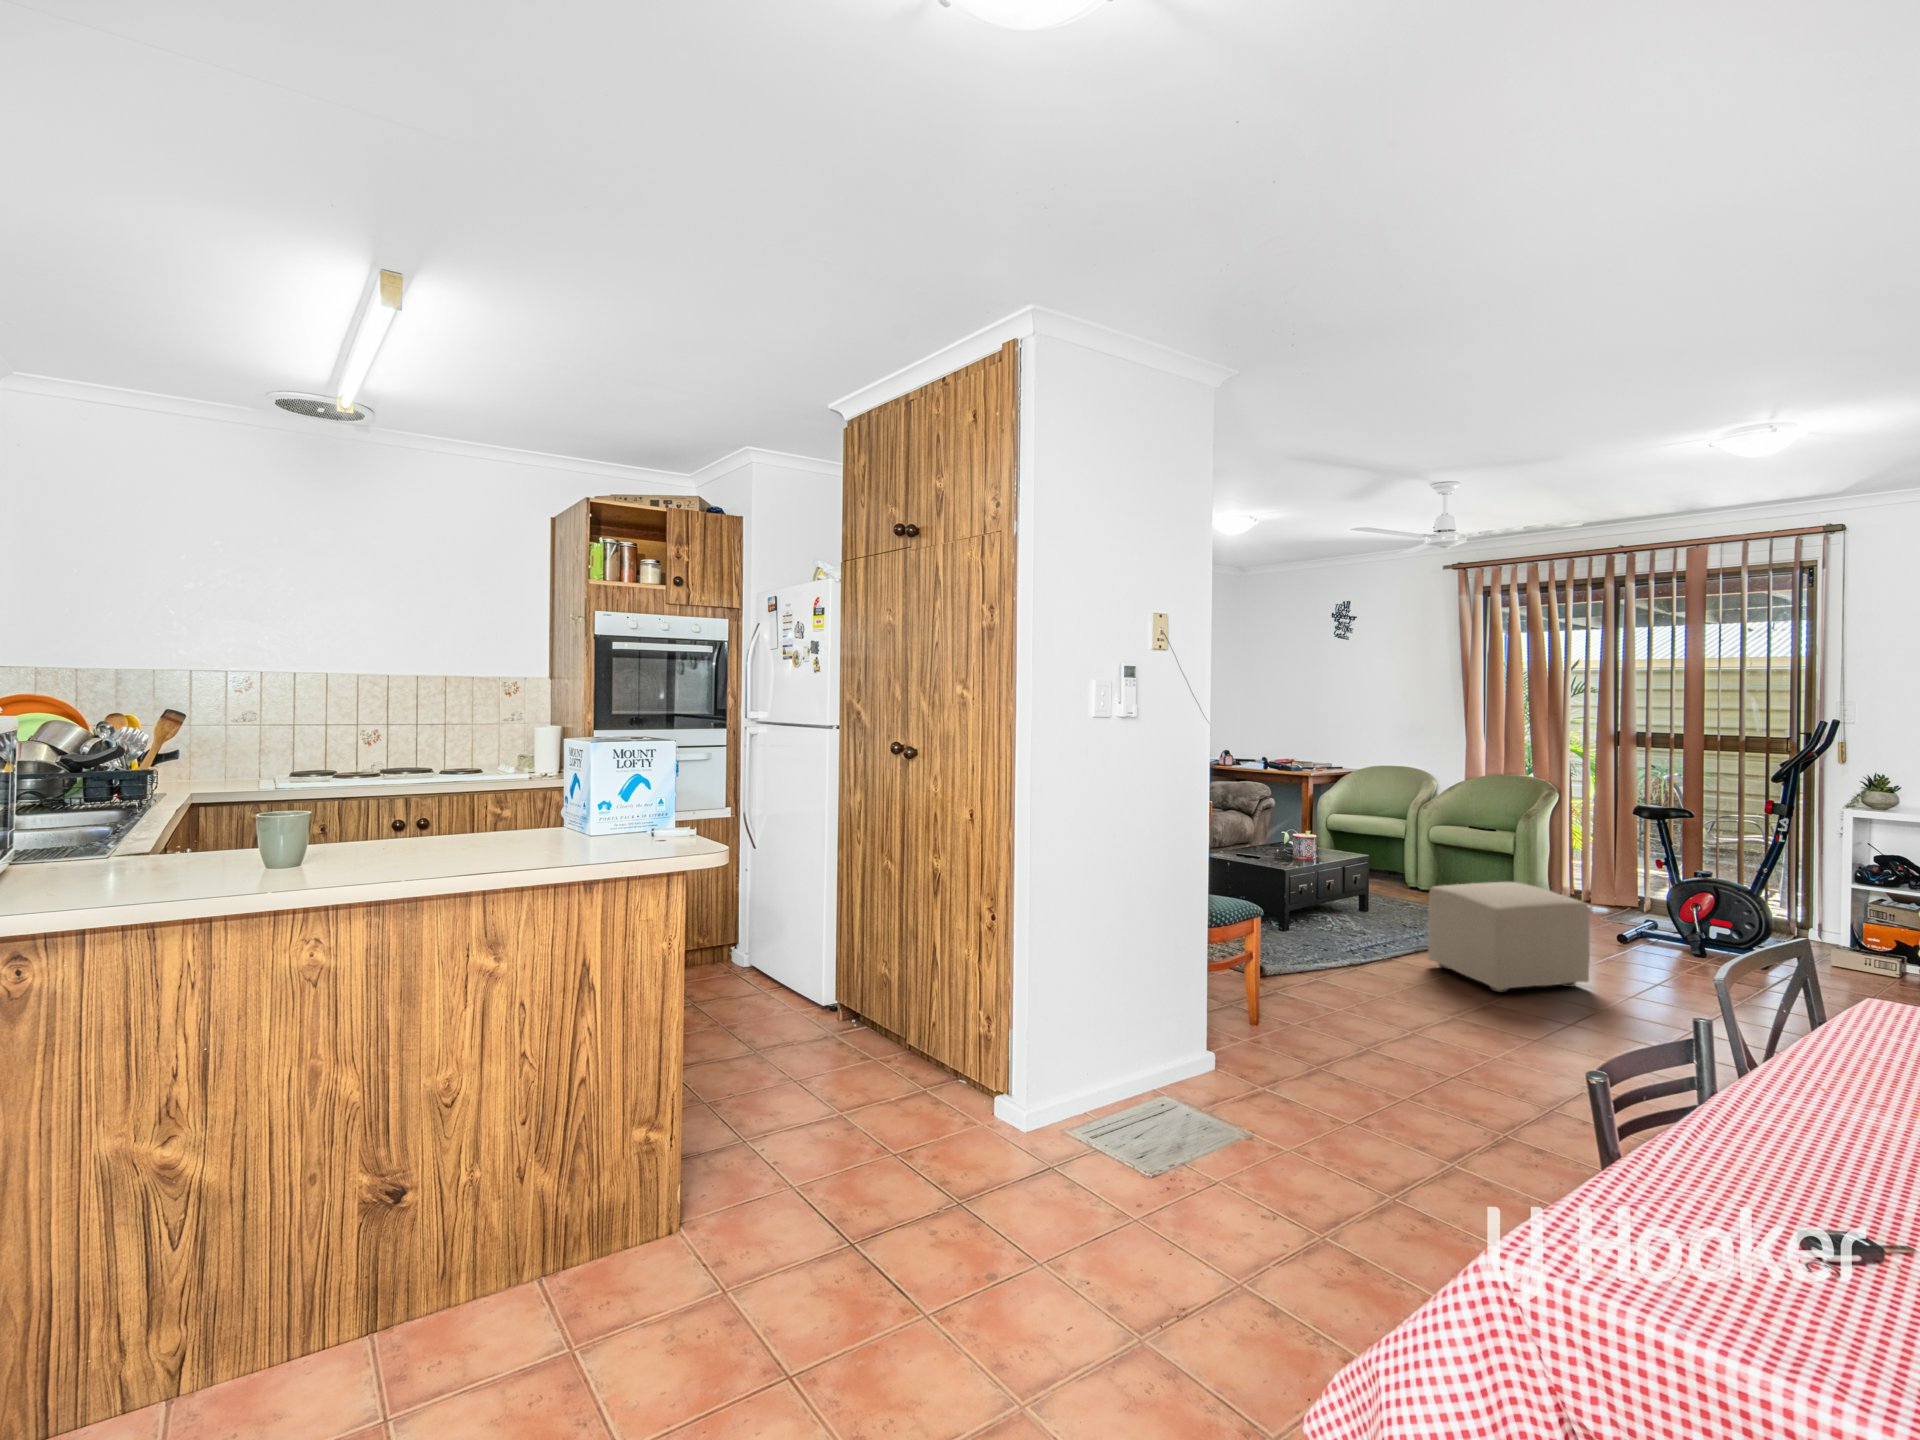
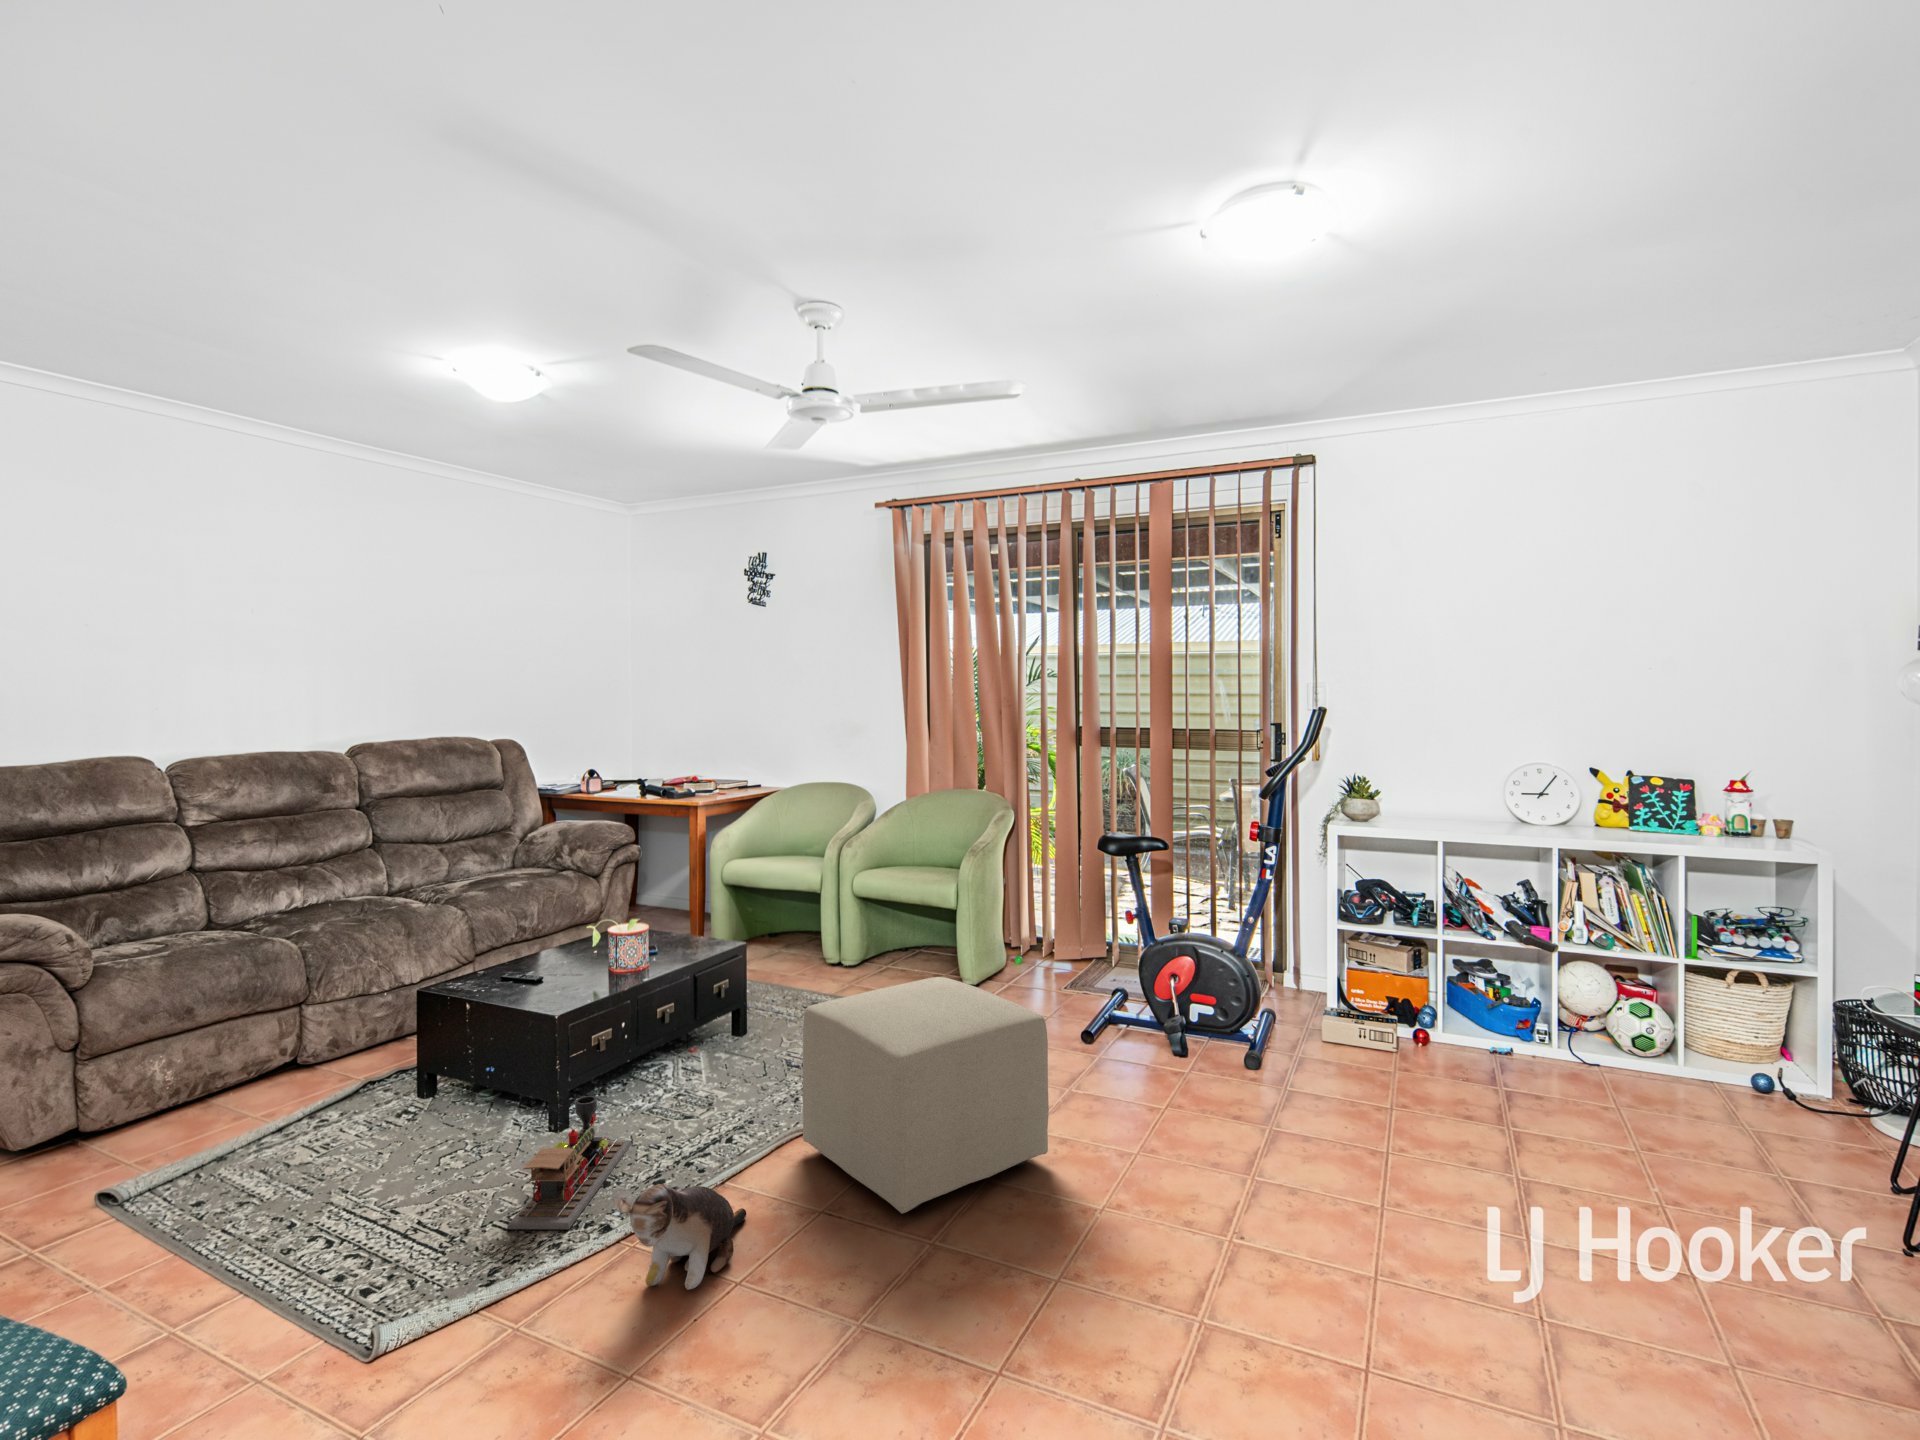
toy train: none [1283,921,1326,975] -> present [507,1096,631,1229]
plush toy: none [1356,948,1406,999] -> present [617,1183,746,1290]

